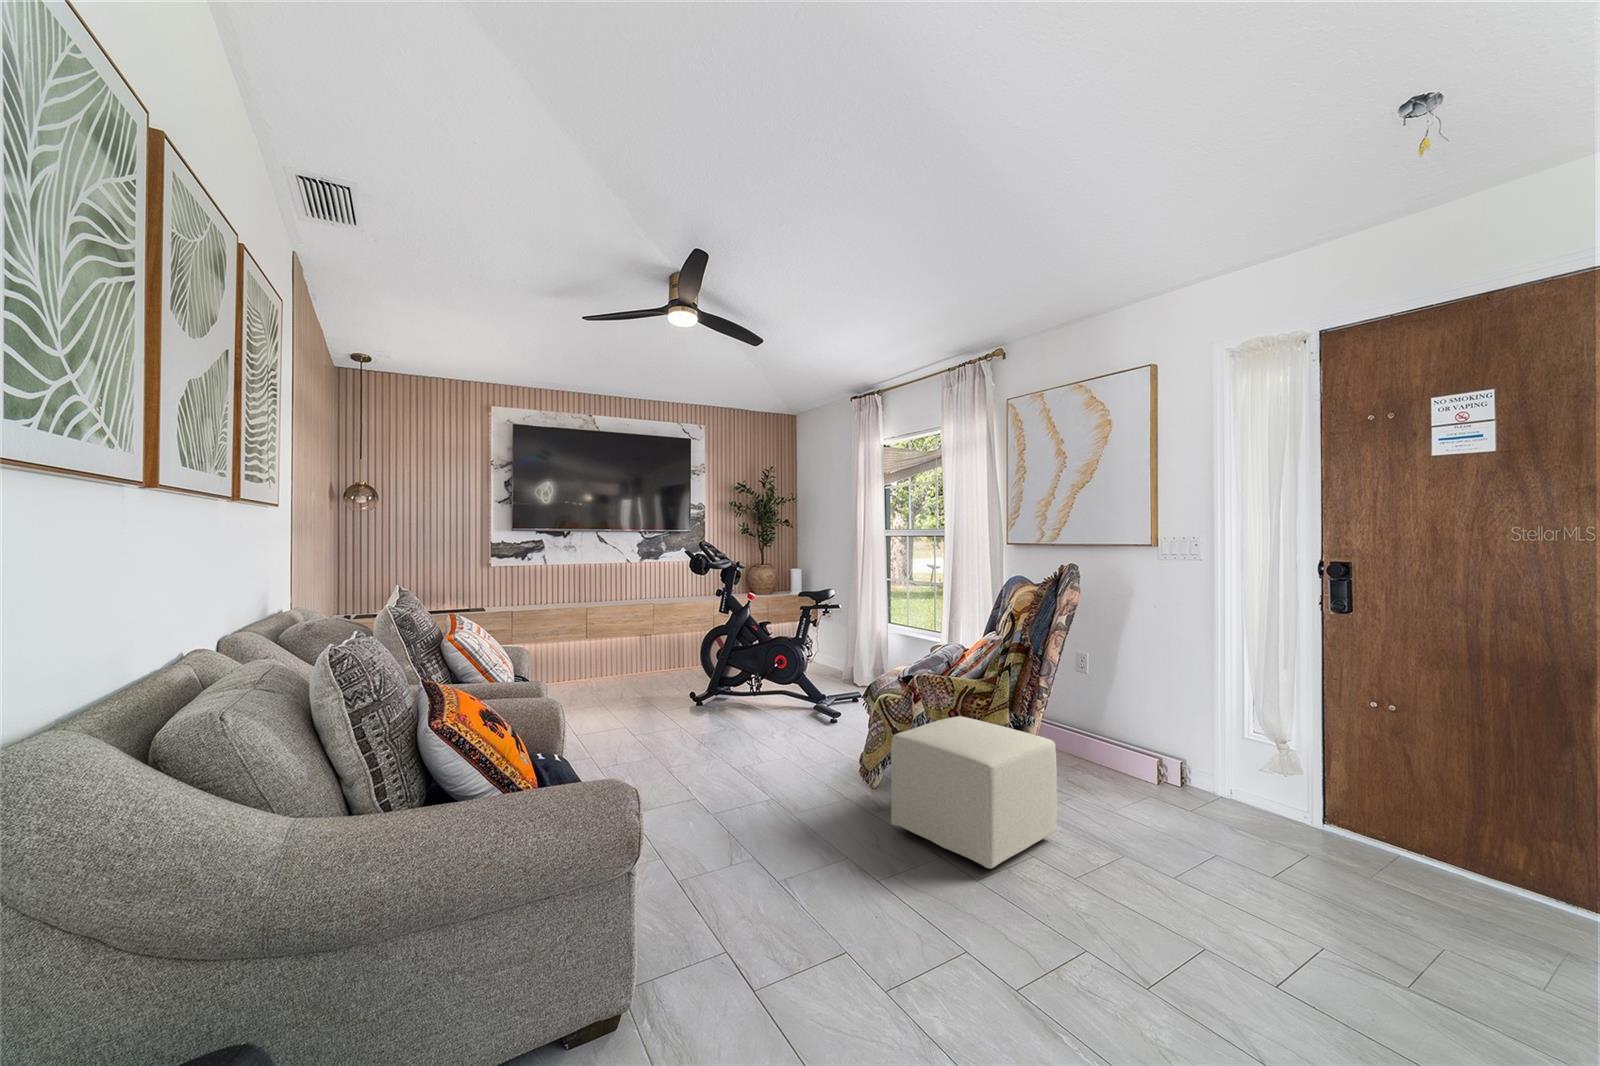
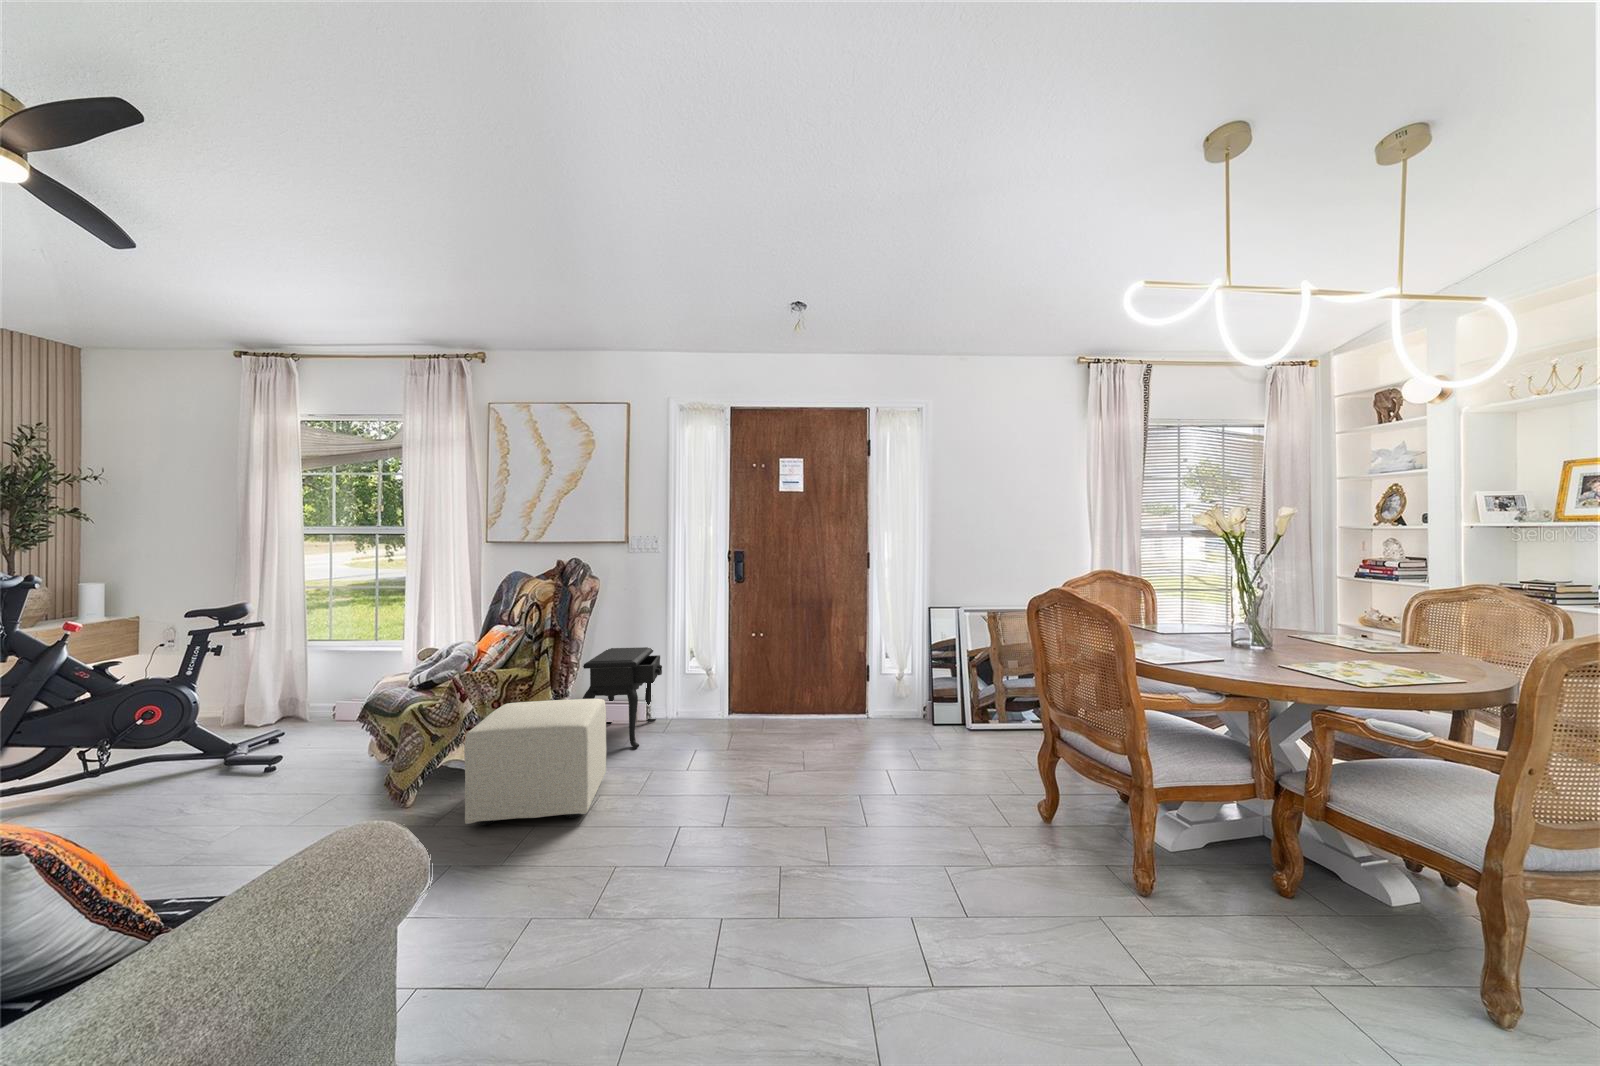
side table: none [1063,680,1191,818] -> present [583,647,662,749]

